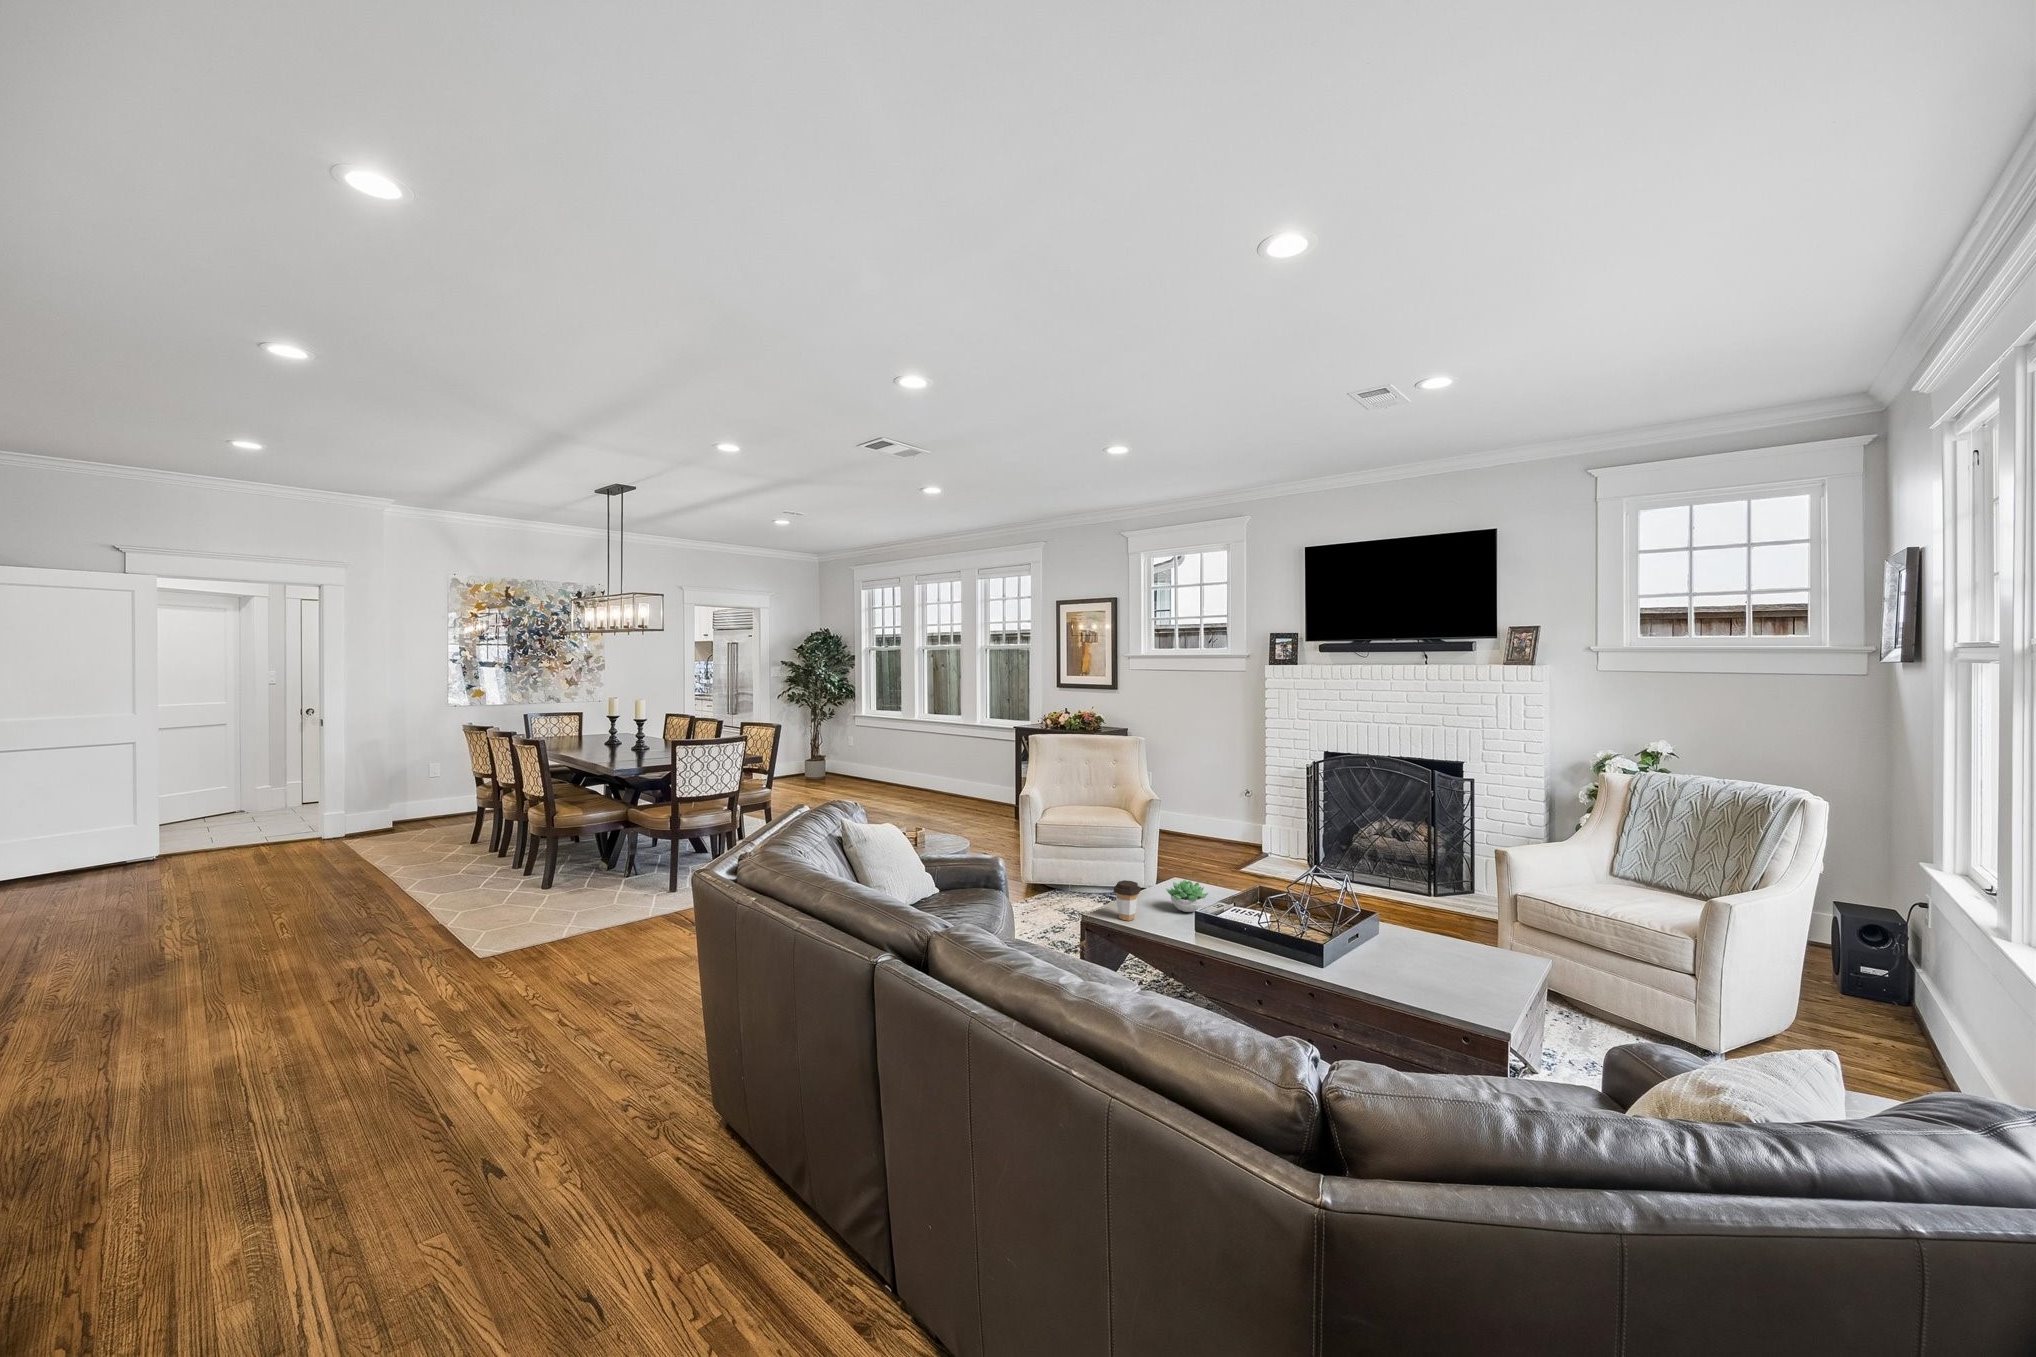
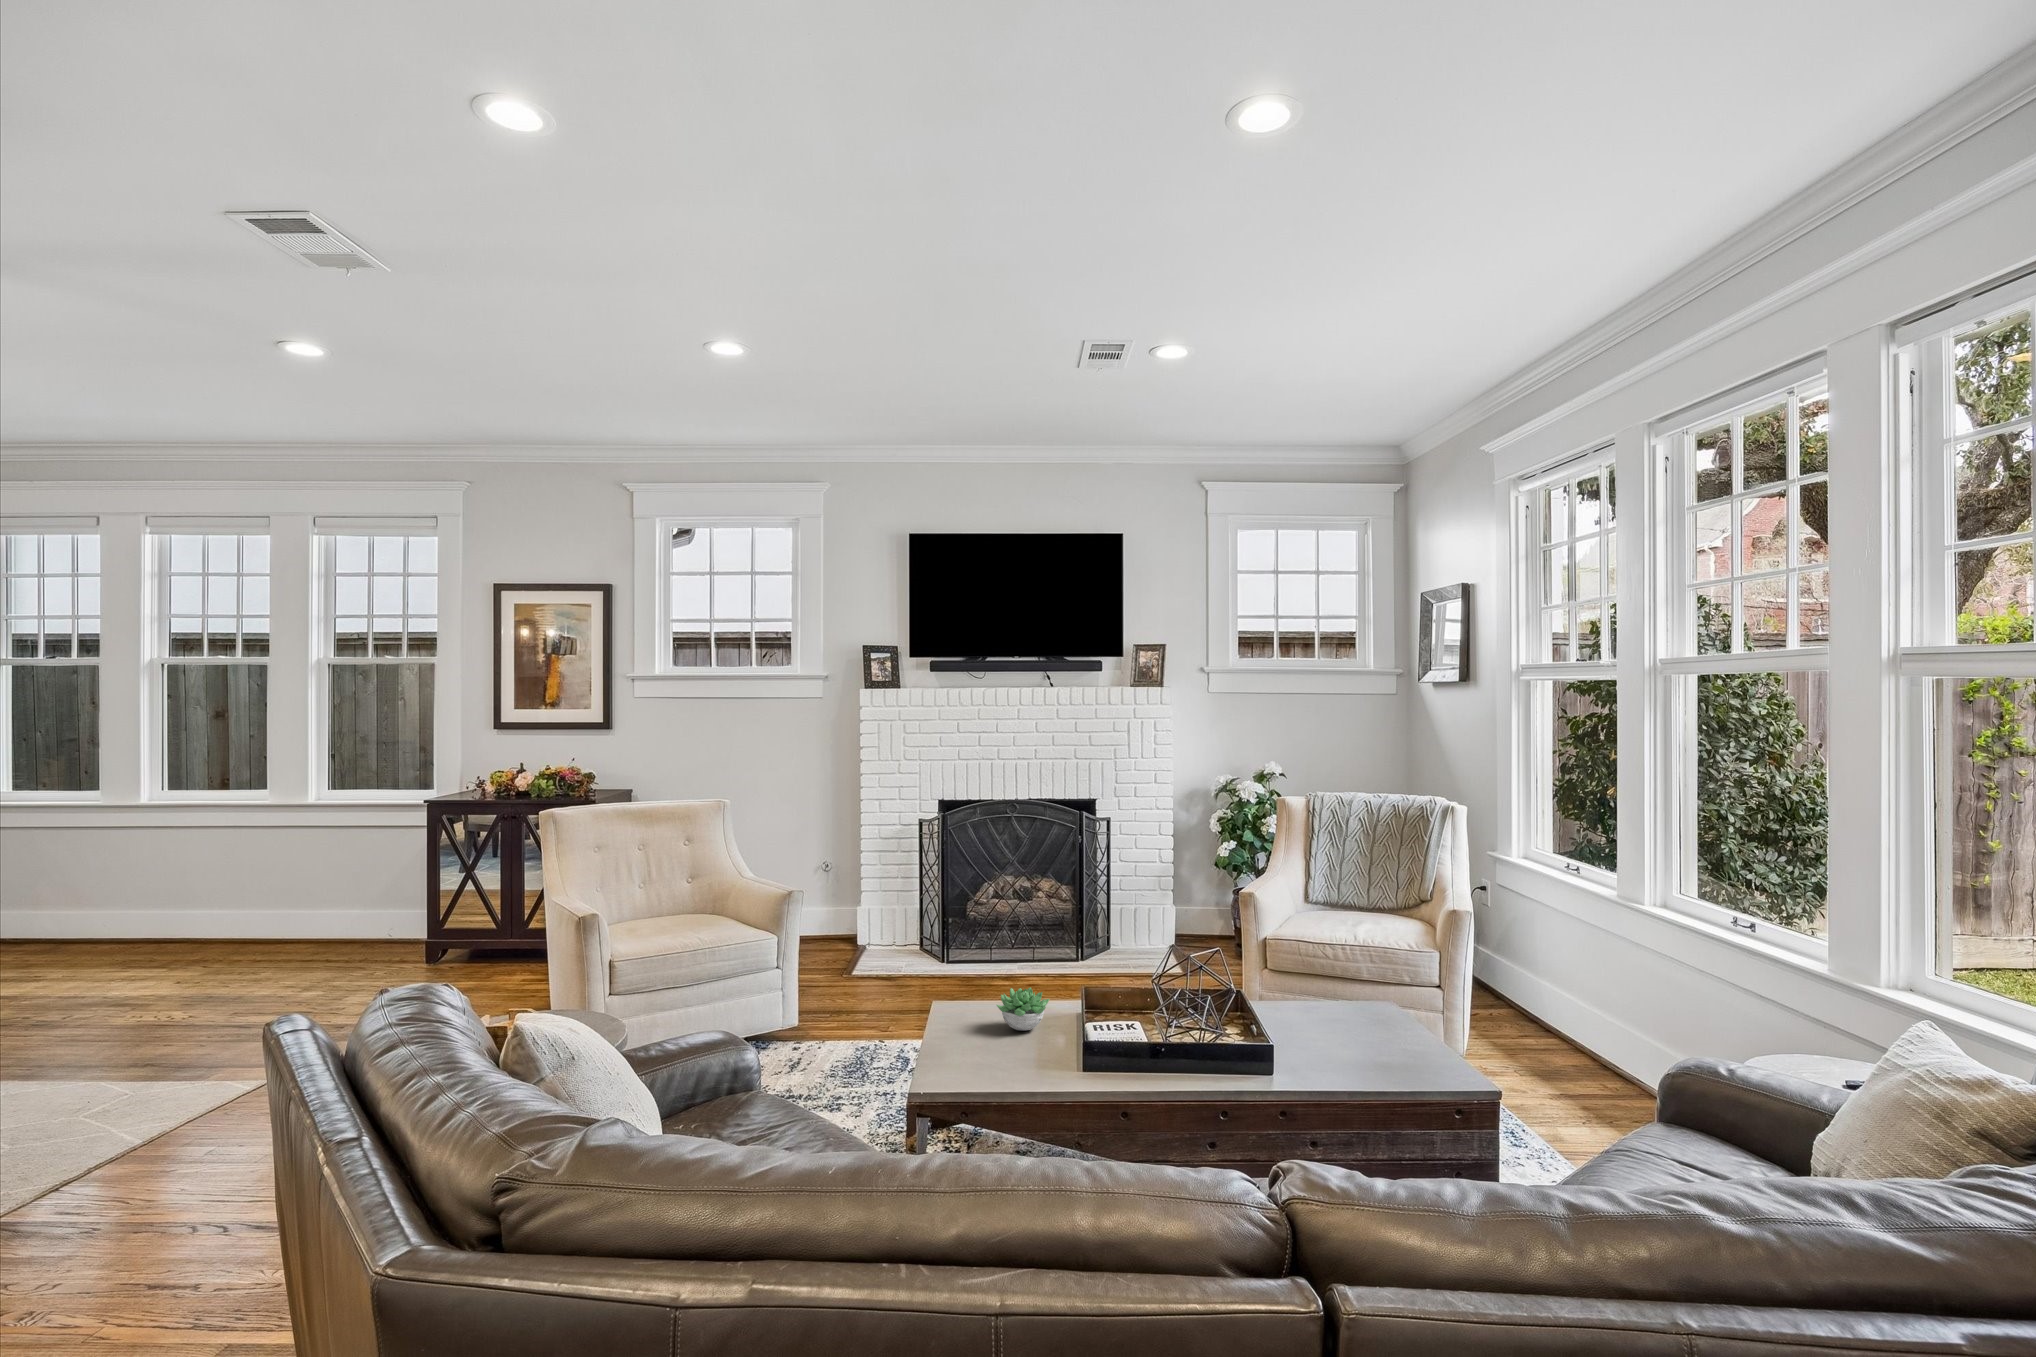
coffee cup: present [1114,880,1141,921] -> none [960,1003,994,1060]

